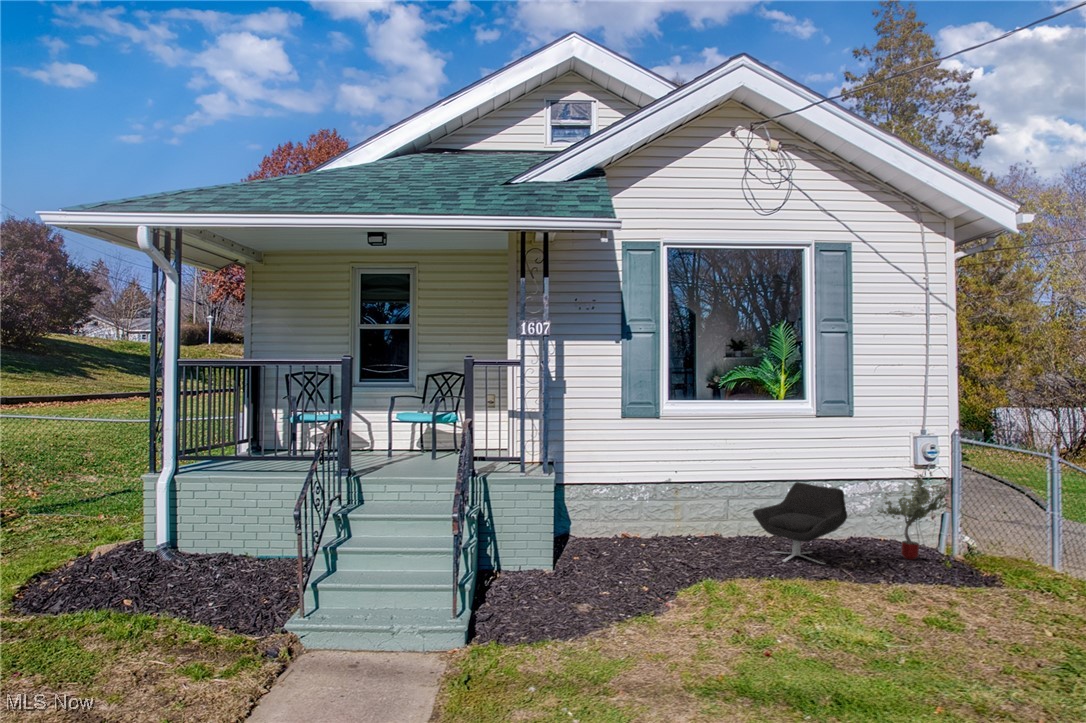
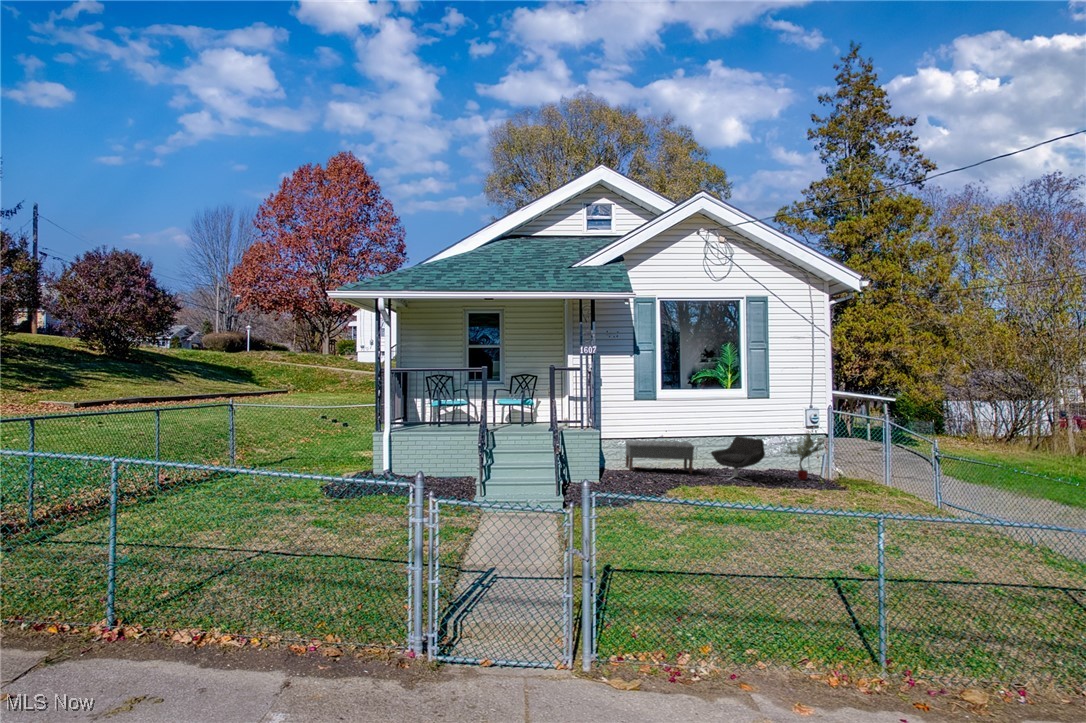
bench: none [604,488,724,549] -> present [626,440,694,473]

